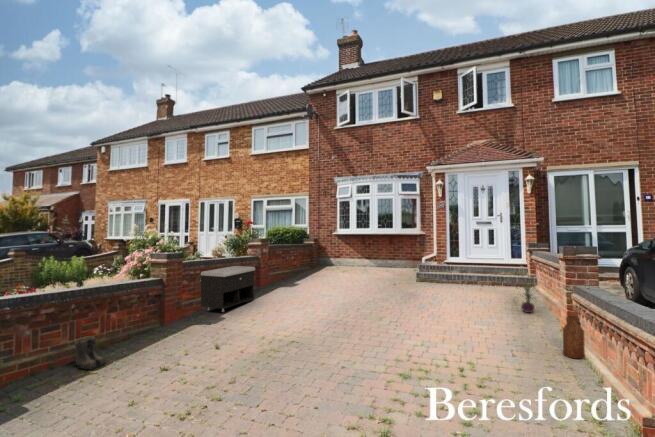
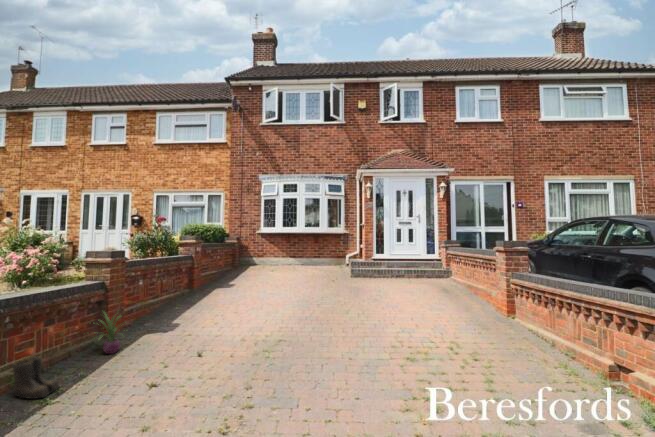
storage bench: present [201,266,255,312] -> none [141,266,201,317]
decorative plant: present [522,281,536,313] -> present [99,312,120,354]
watering can: present [563,316,585,359] -> none [509,297,528,331]

